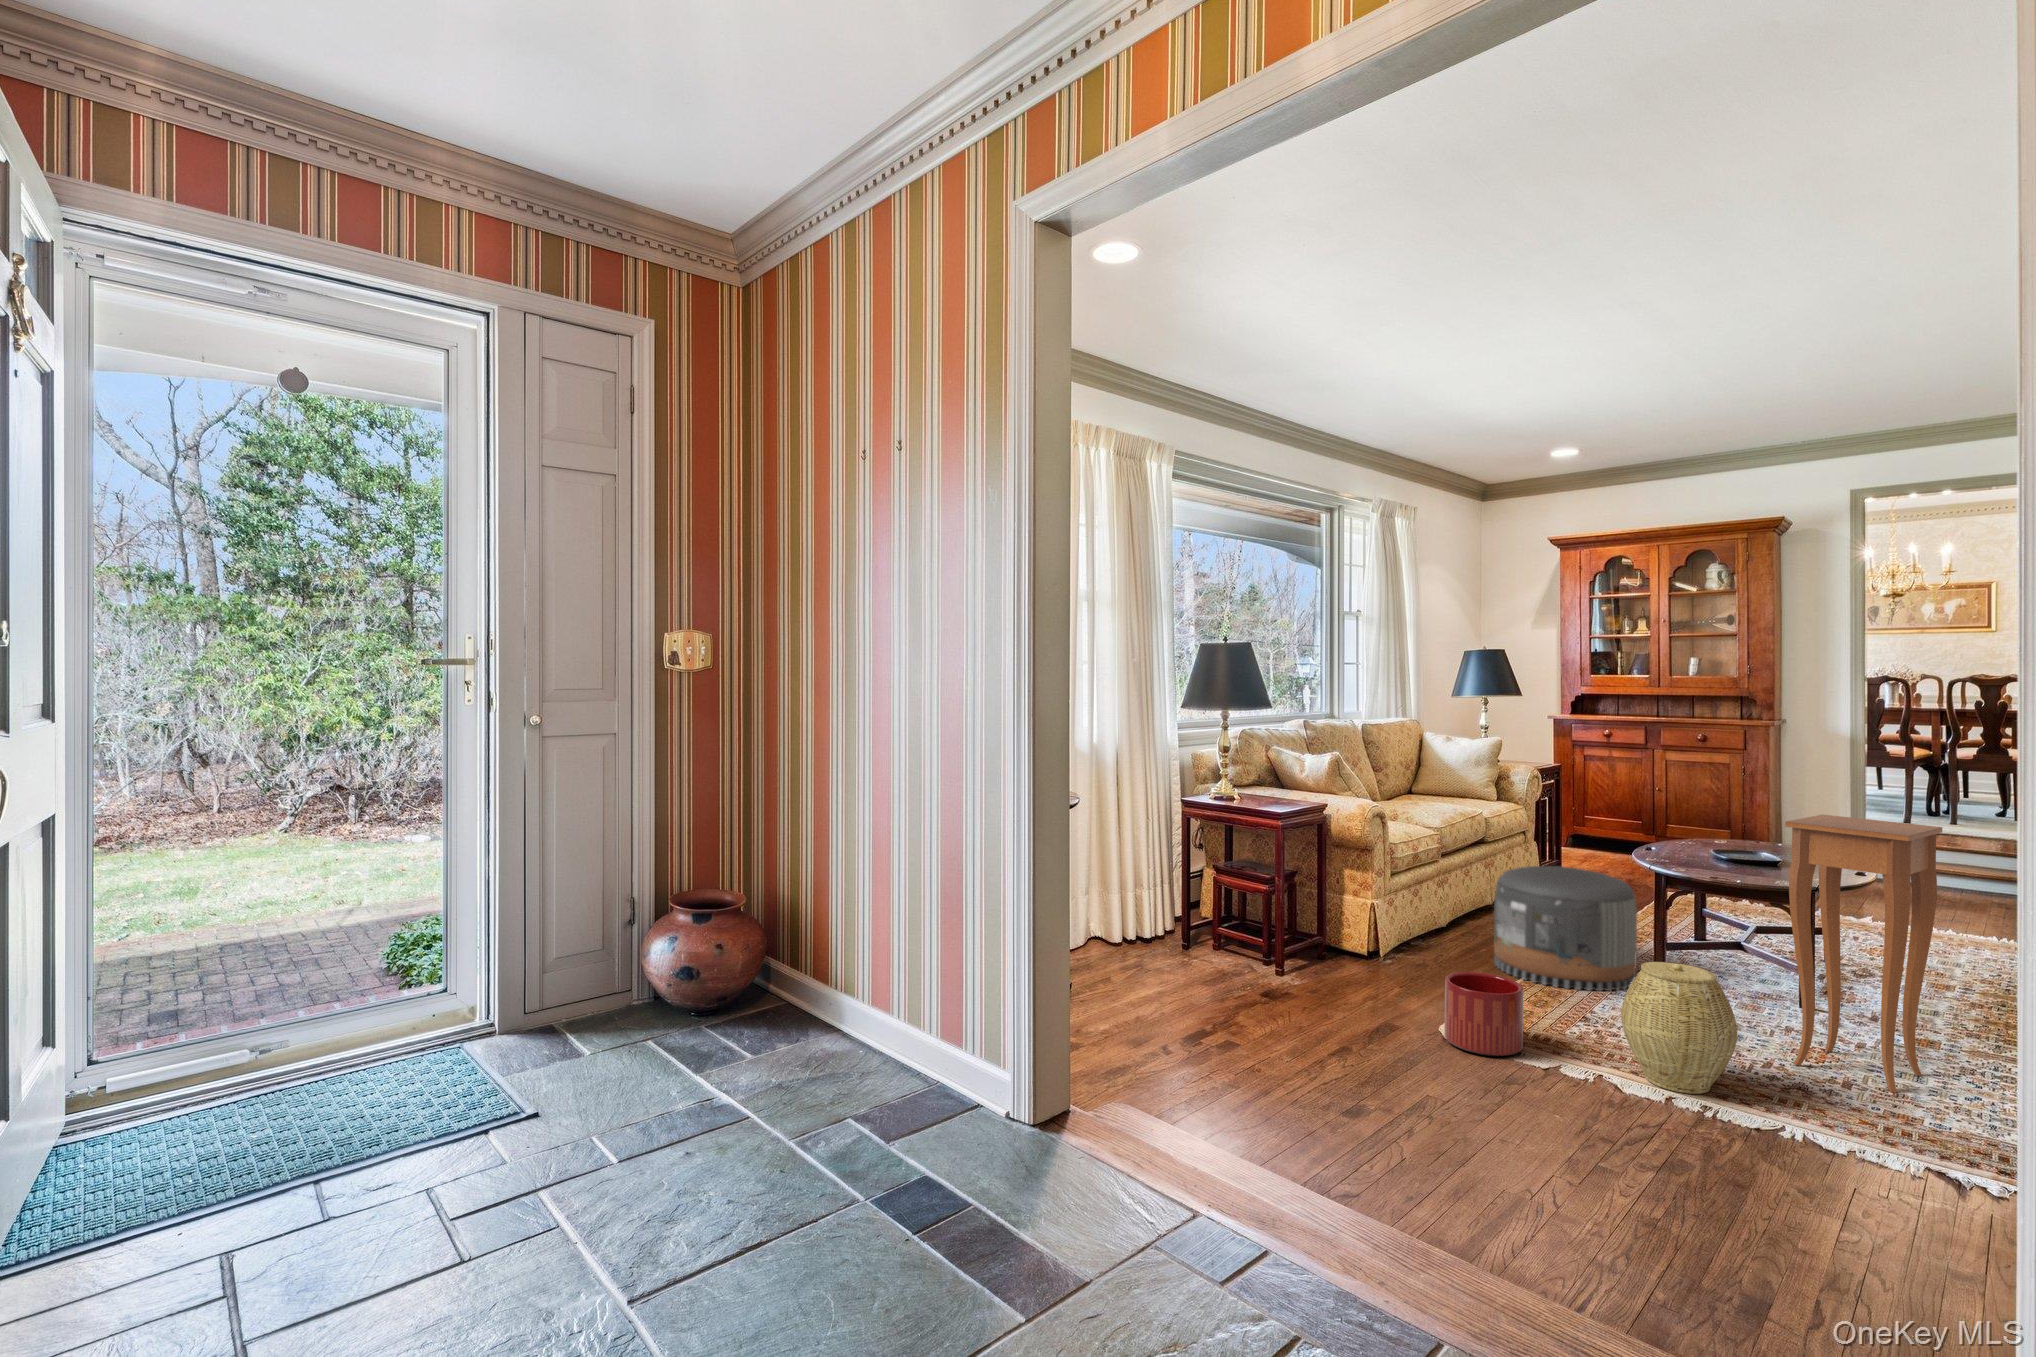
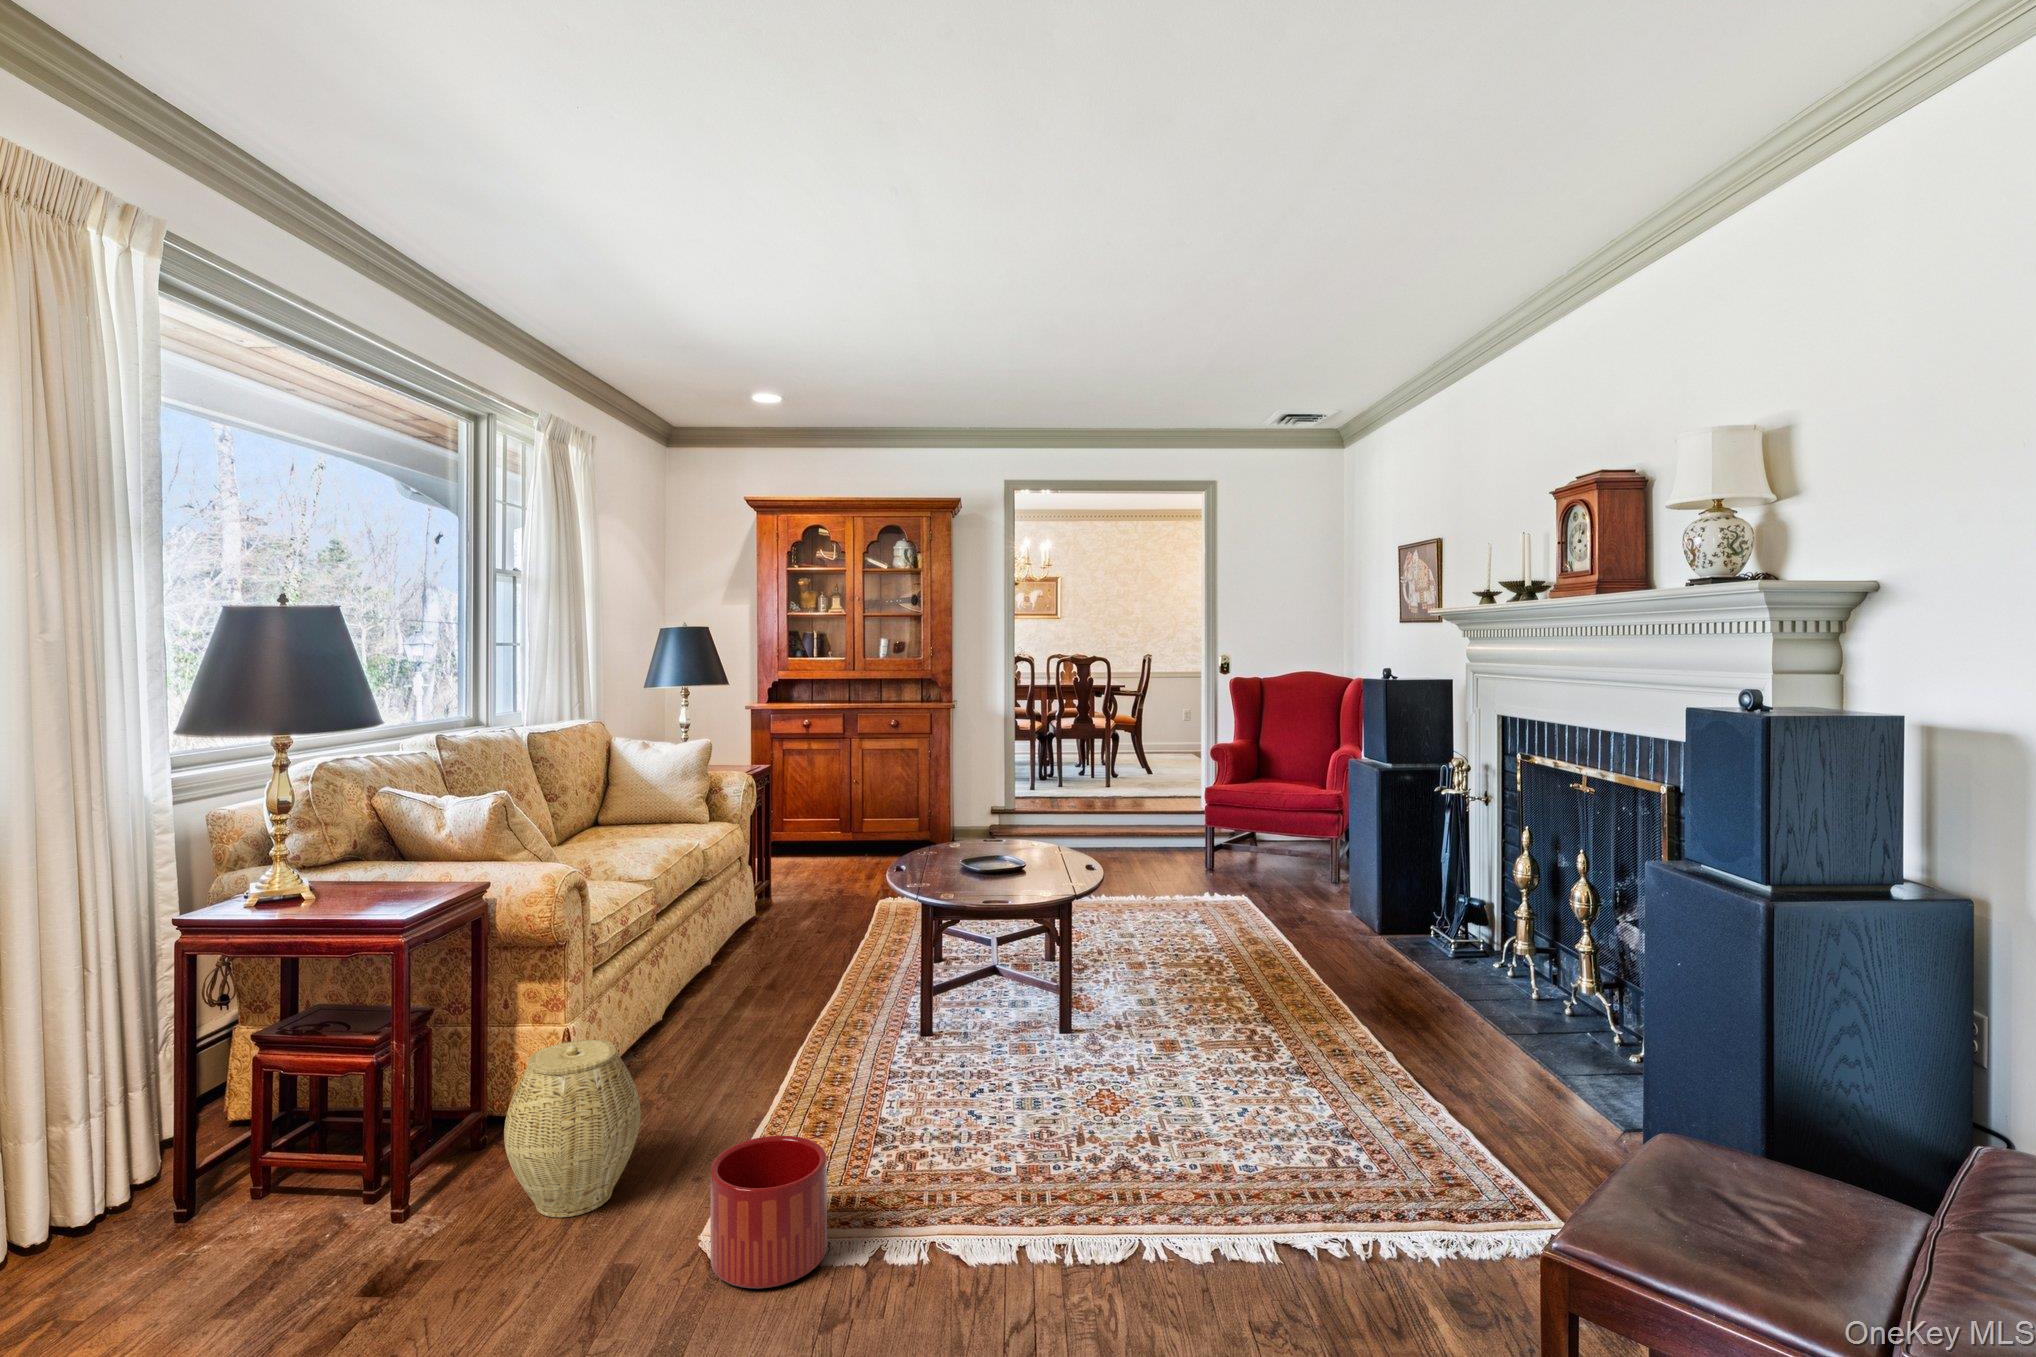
side table: present [1785,815,1942,1093] -> none [1098,825,1217,1144]
pouf: present [1494,866,1637,991] -> none [739,914,908,1091]
woven basket: present [1621,962,1737,1094] -> present [504,1040,641,1217]

